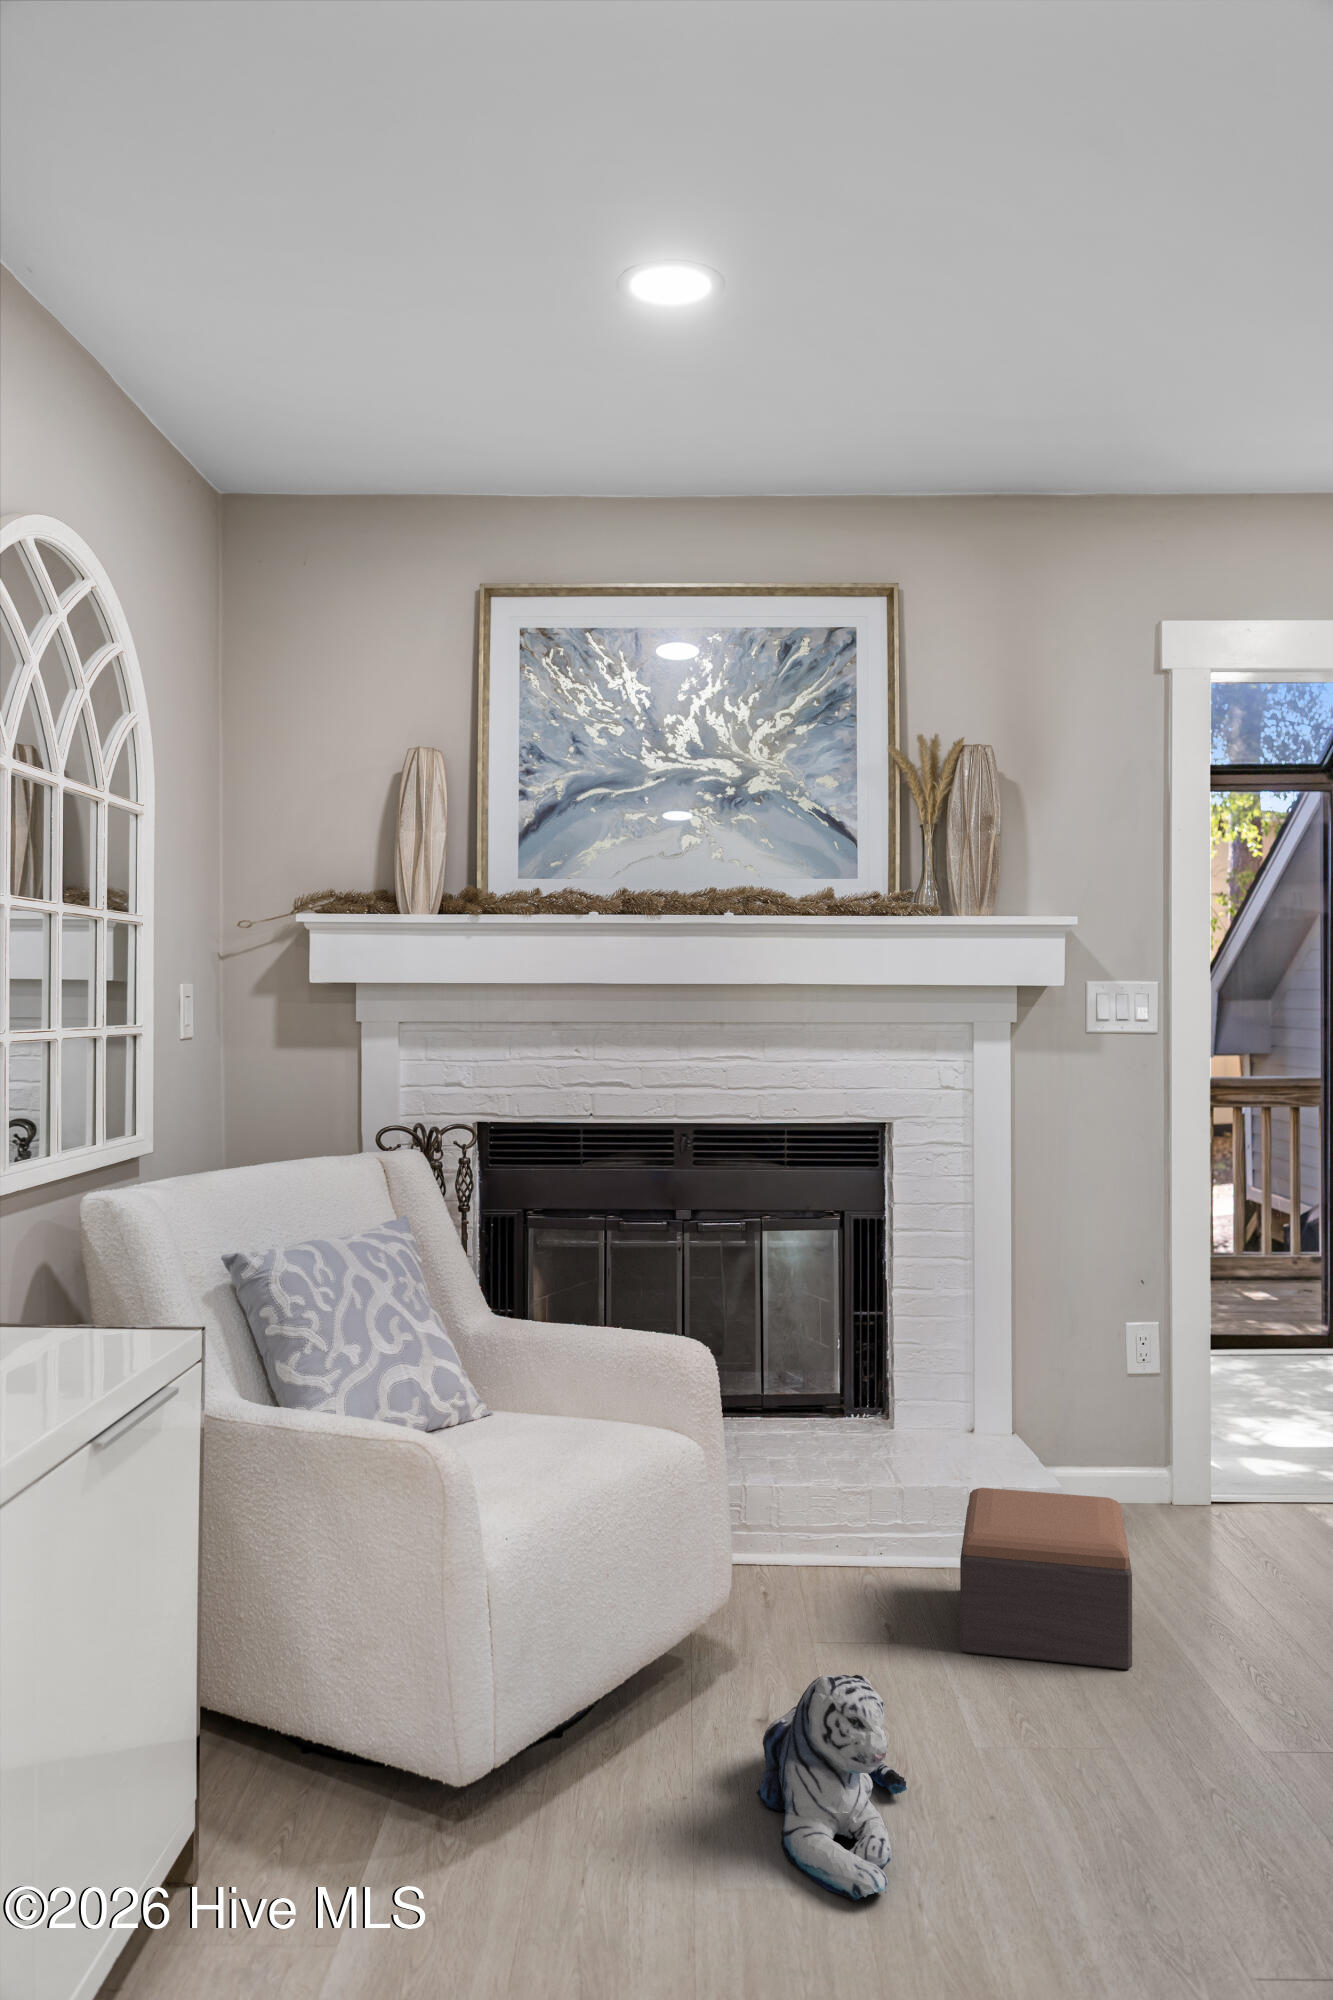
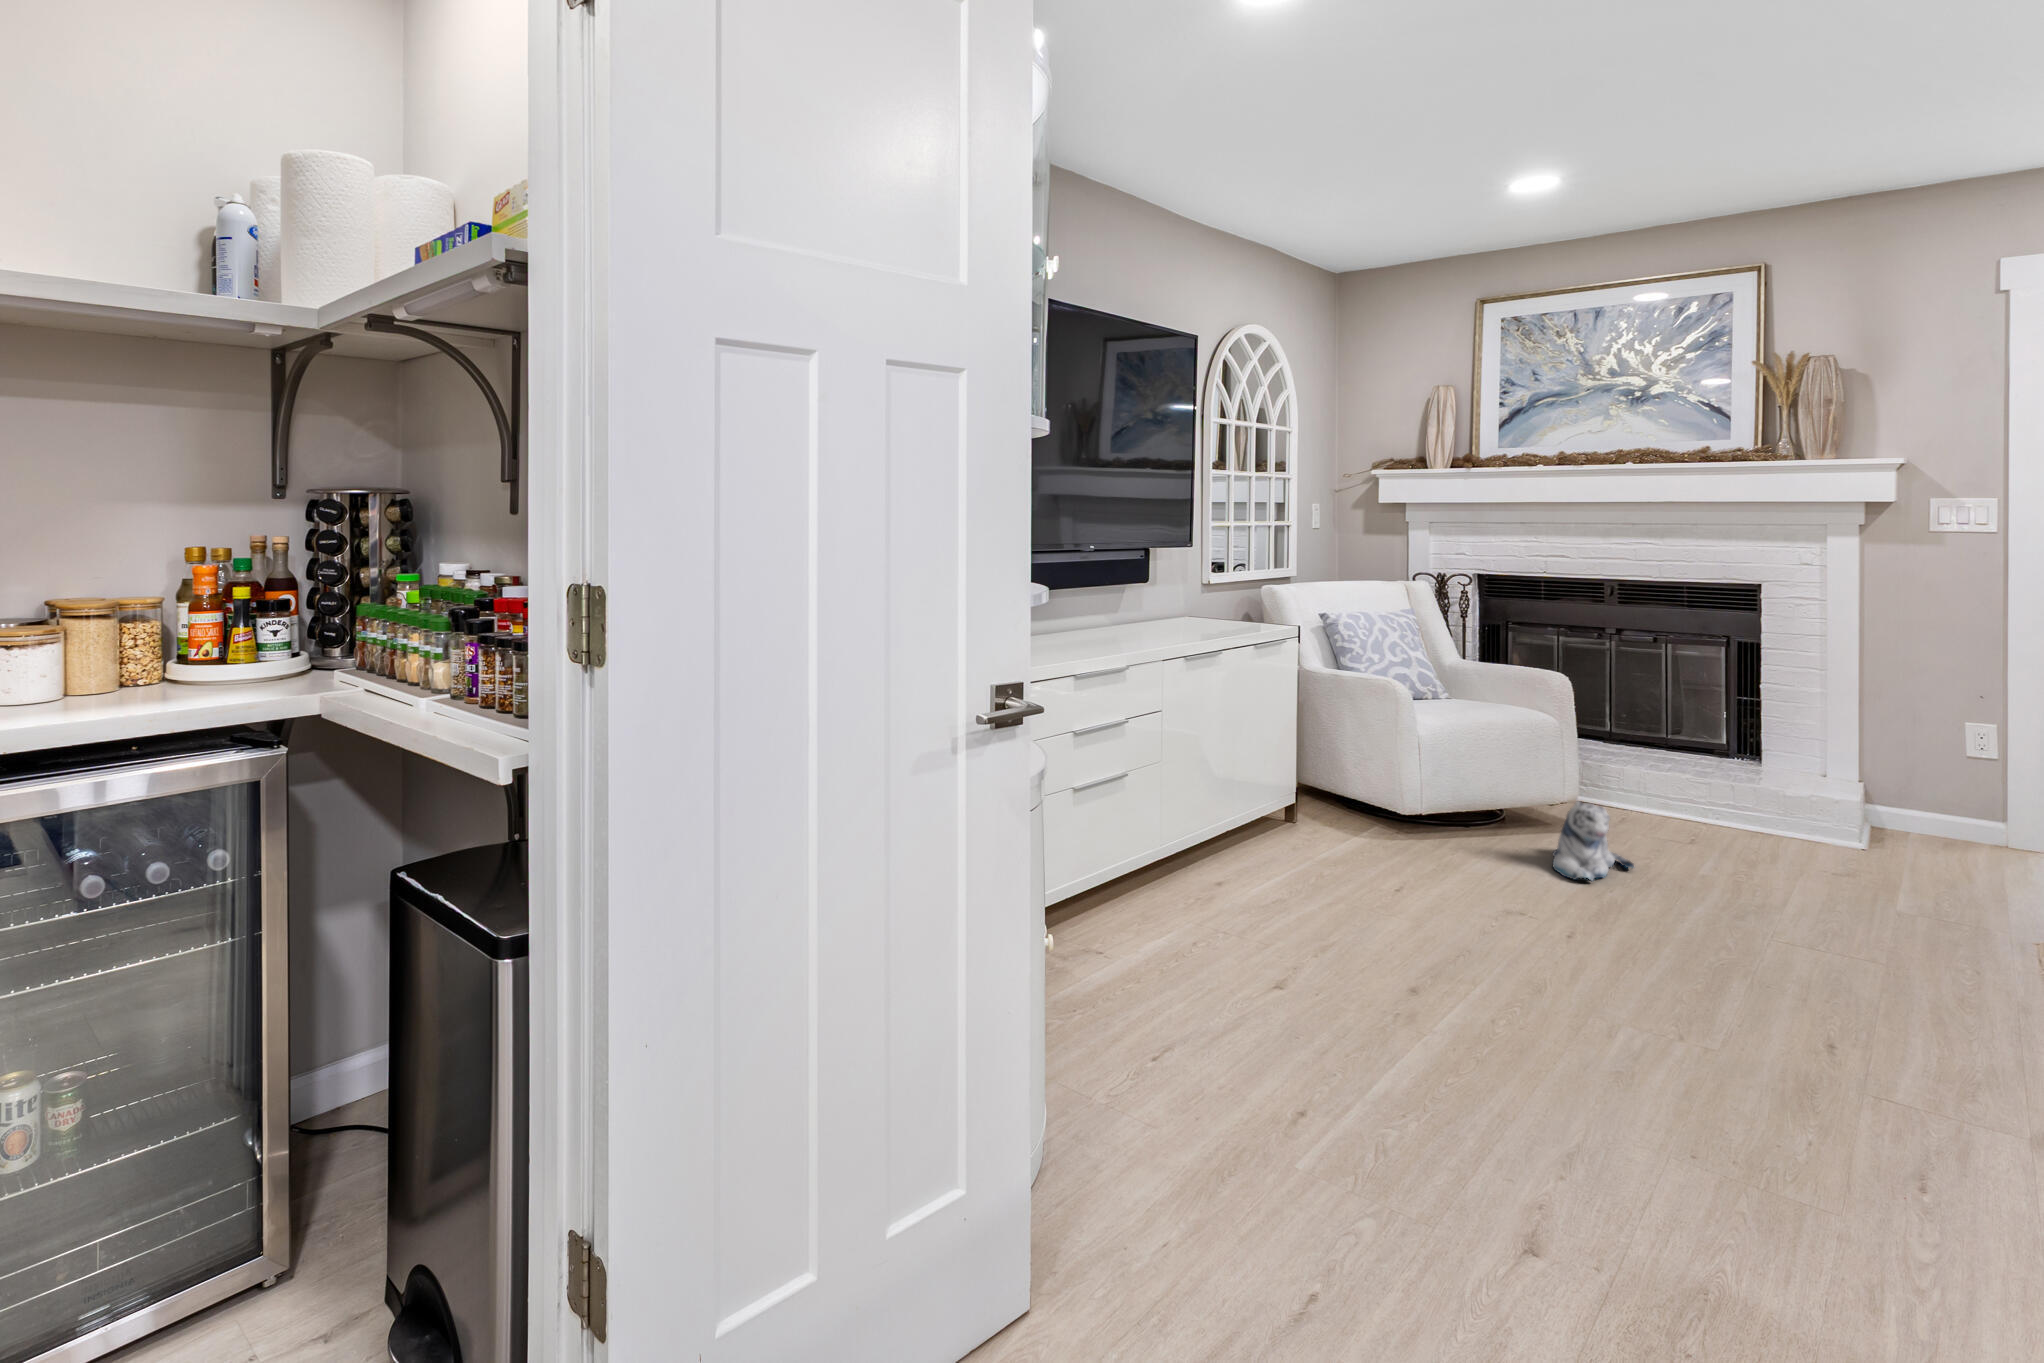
footstool: present [960,1488,1132,1670] -> none [1728,784,1879,879]

